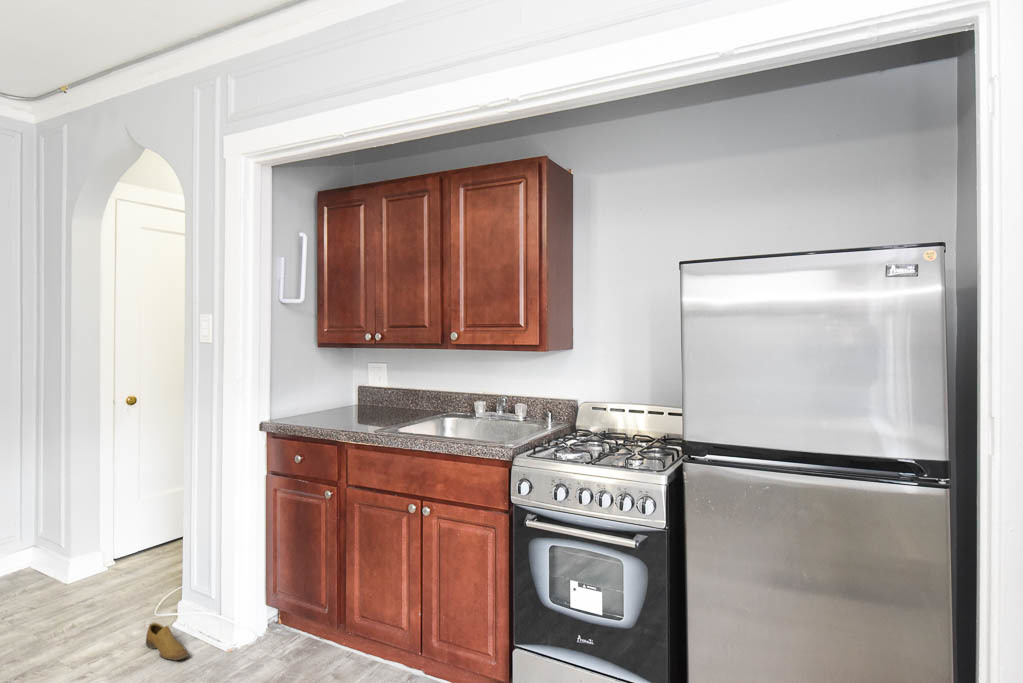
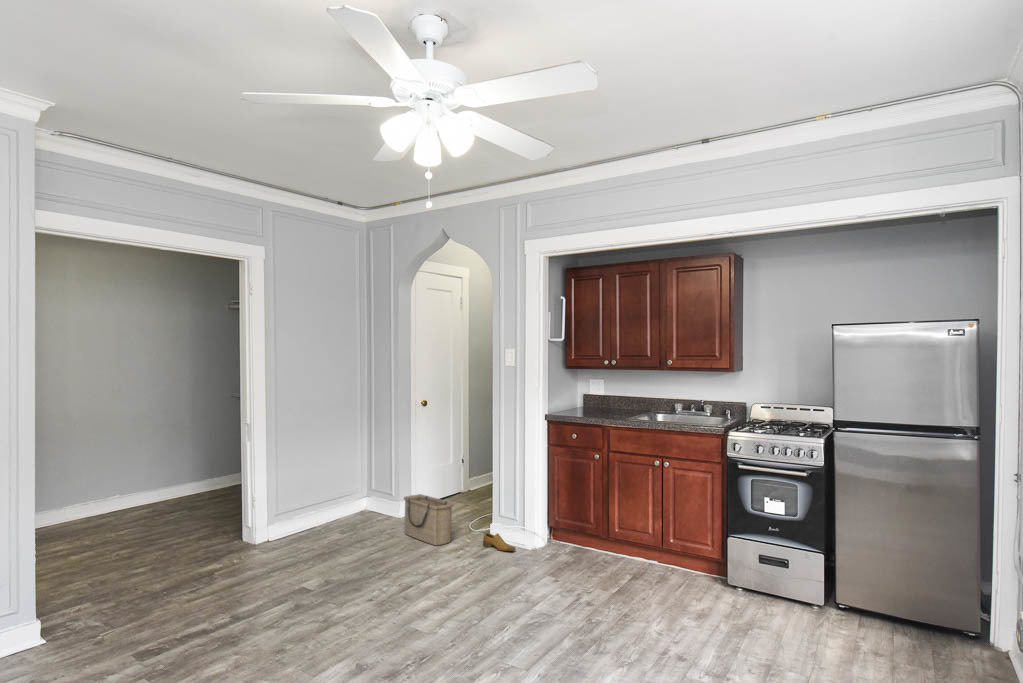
basket: none [32,554,99,651] -> present [404,494,453,546]

